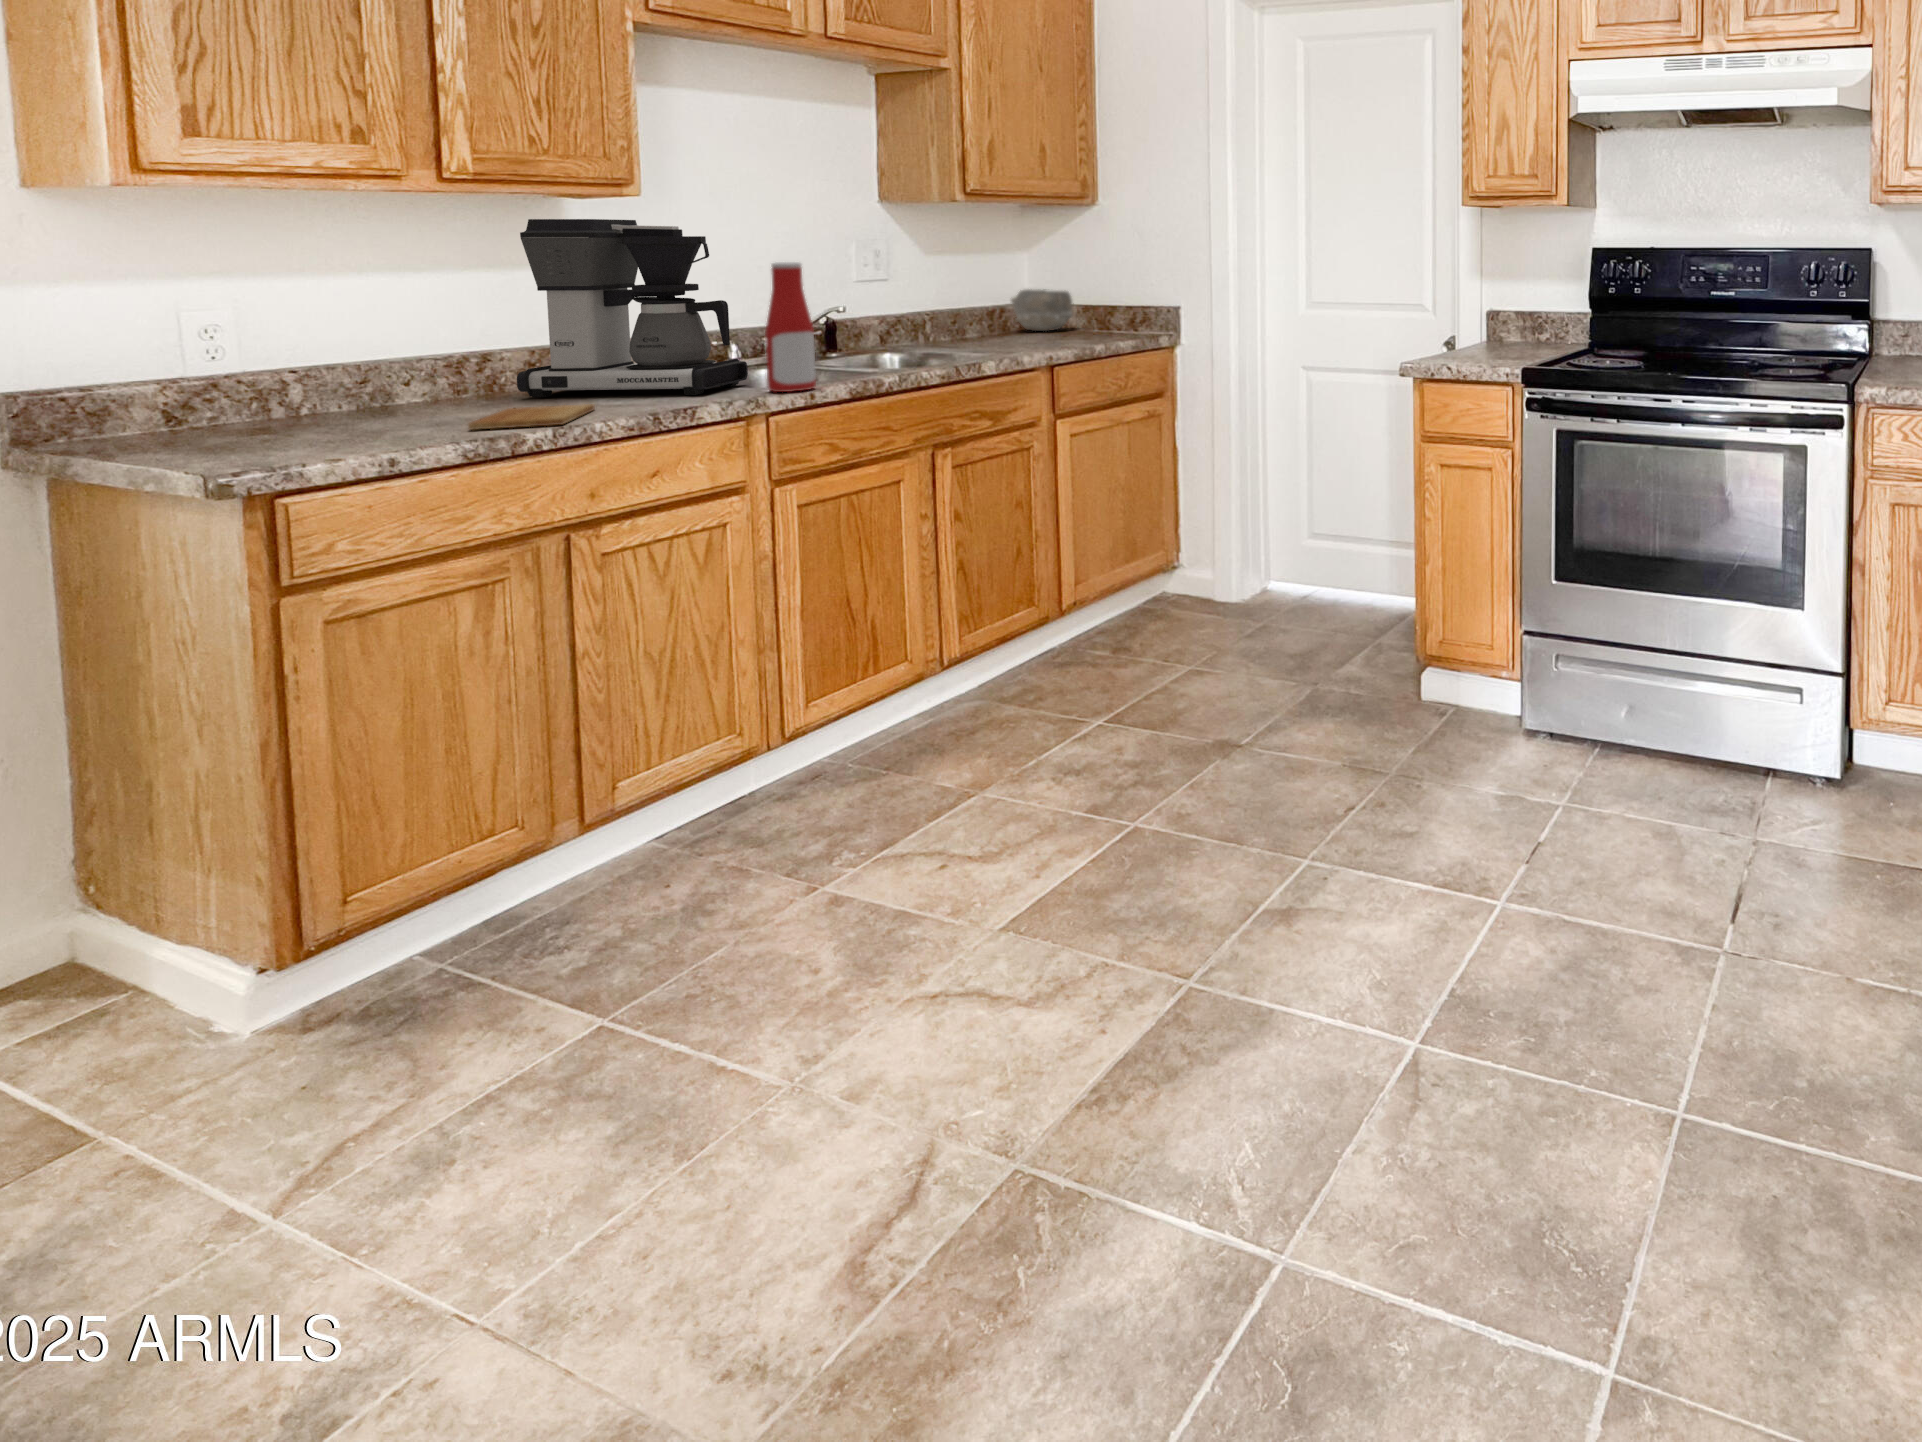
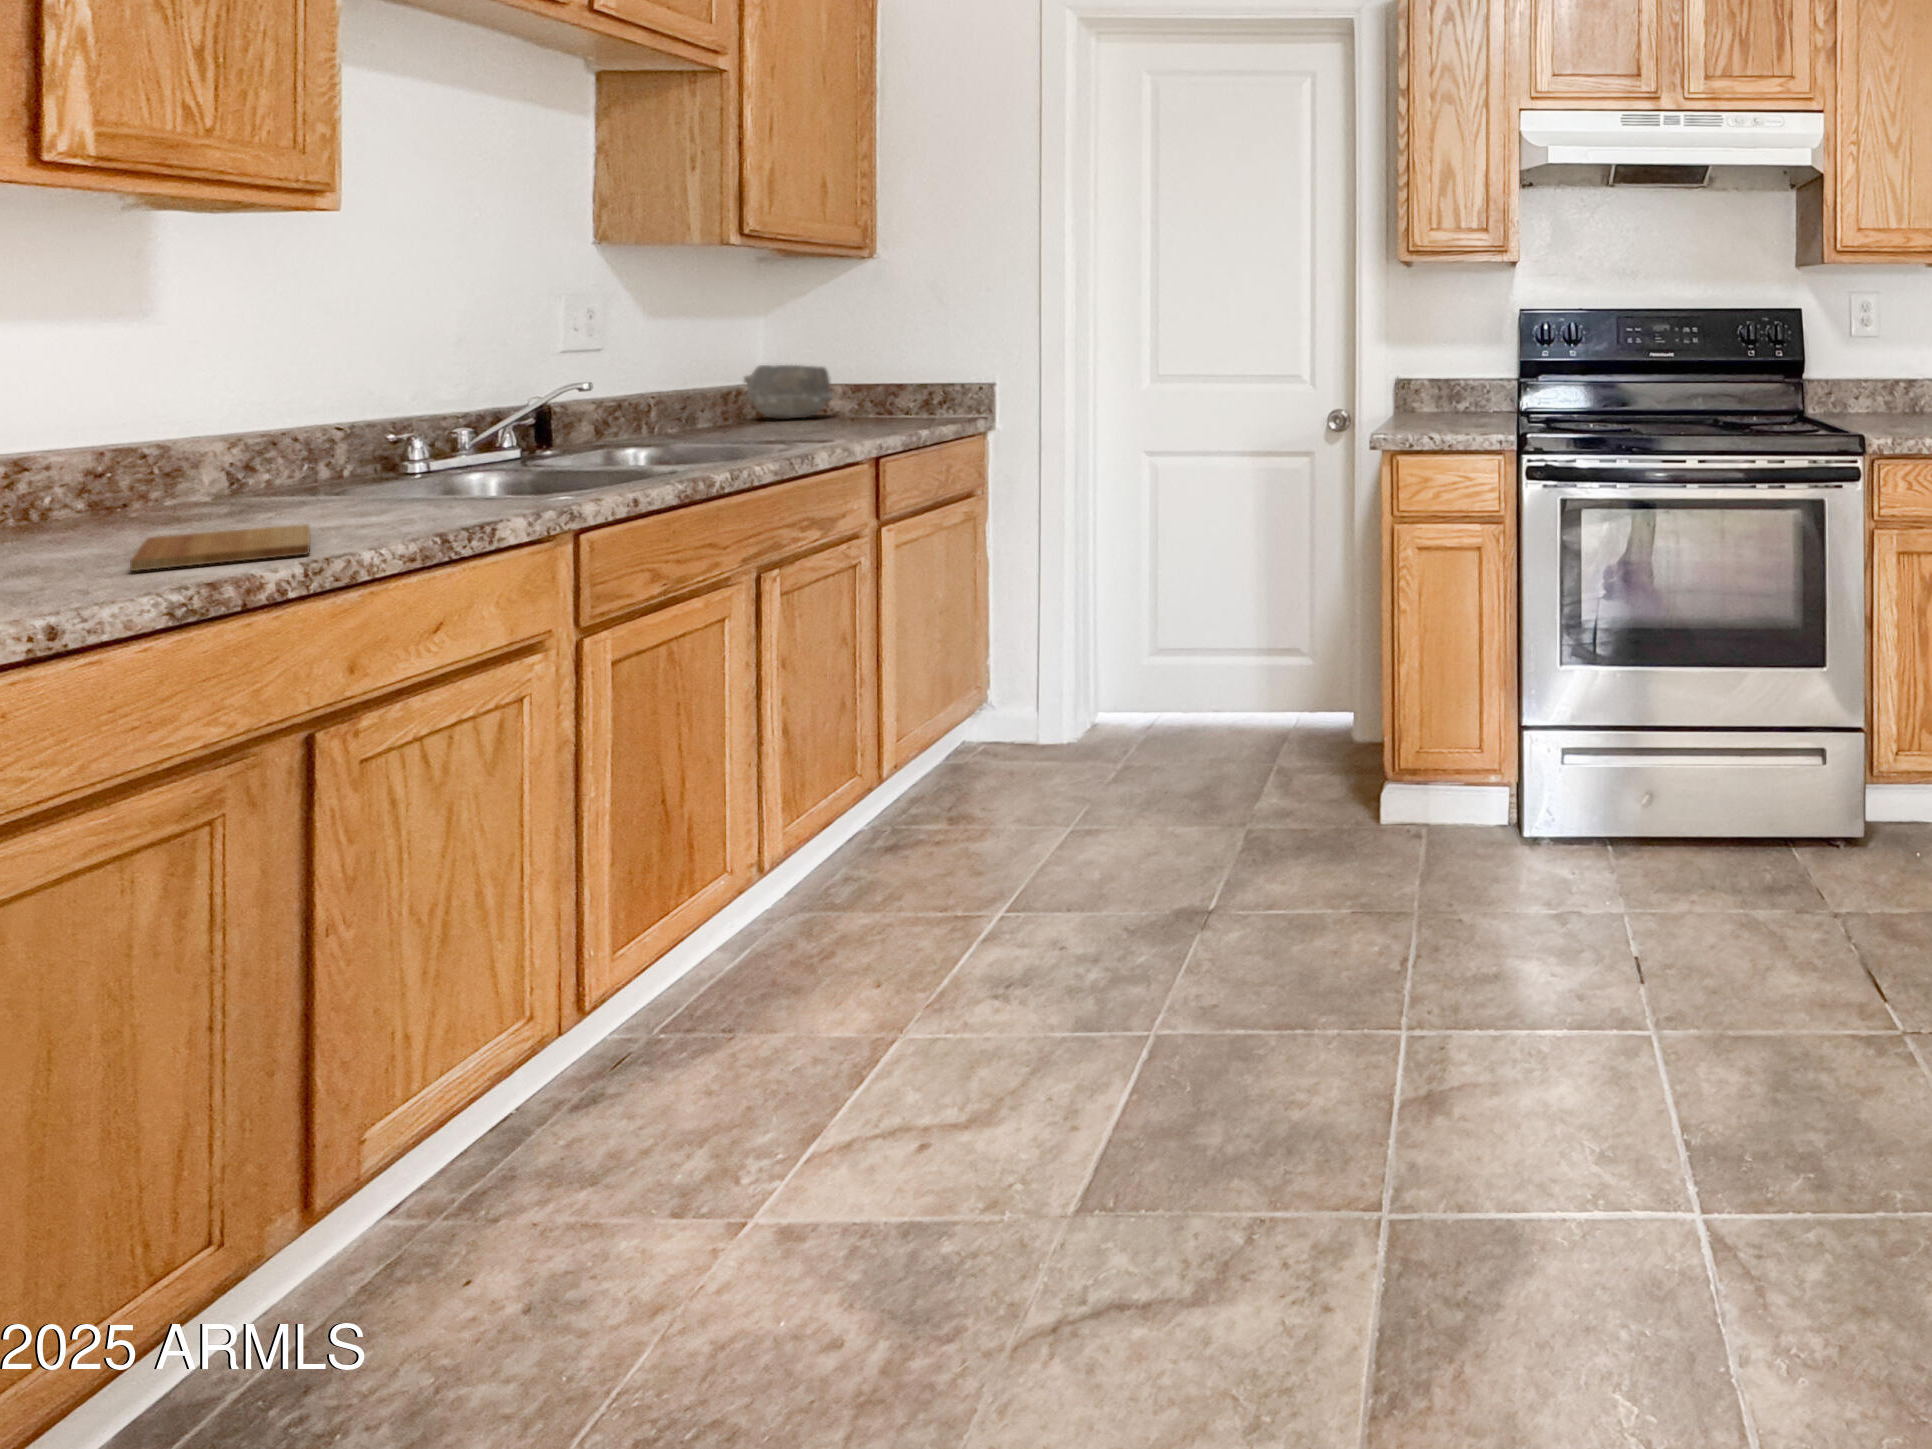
coffee maker: present [517,219,748,397] -> none [104,238,500,524]
bottle: present [765,262,816,392] -> none [562,310,636,497]

